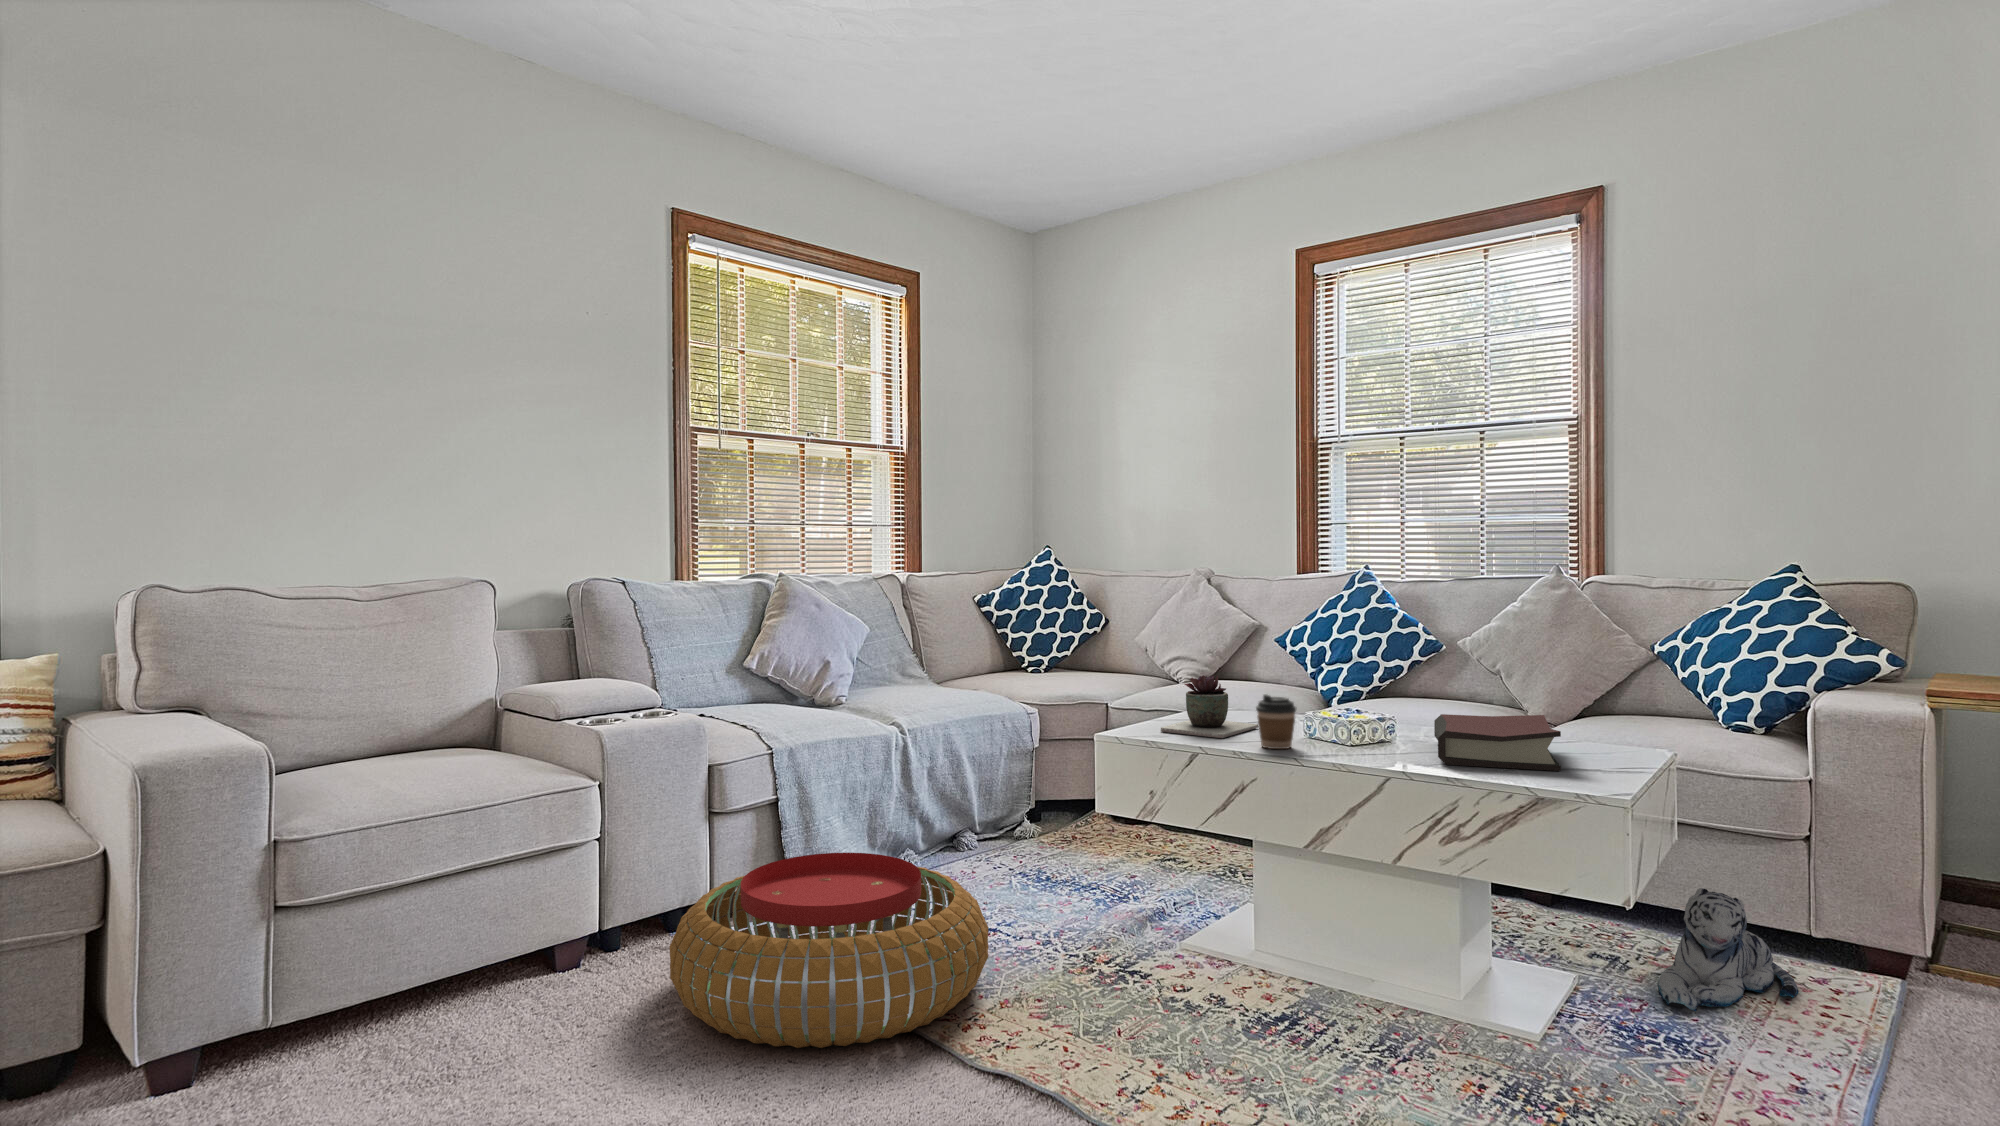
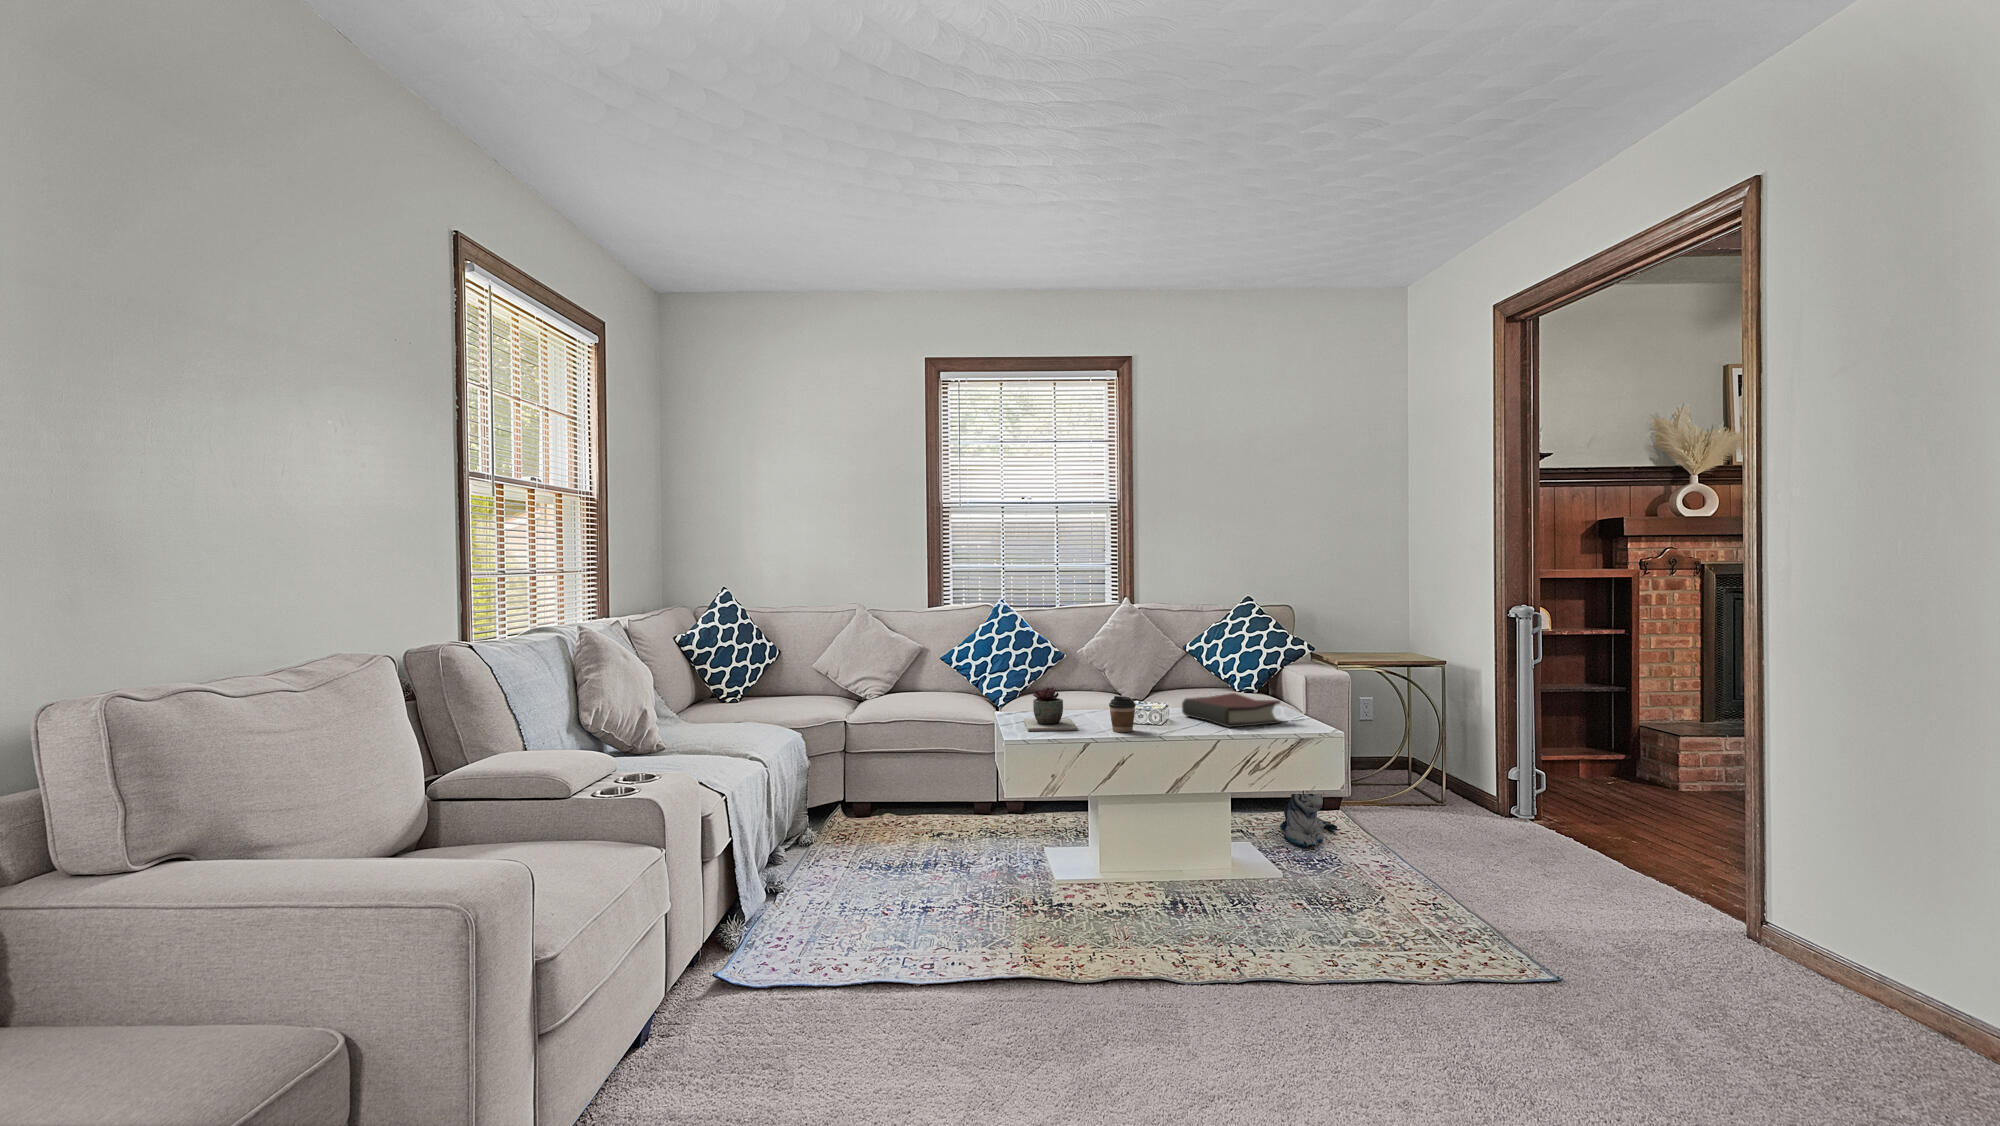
pouf: present [669,853,989,1048] -> none [760,860,1027,1033]

